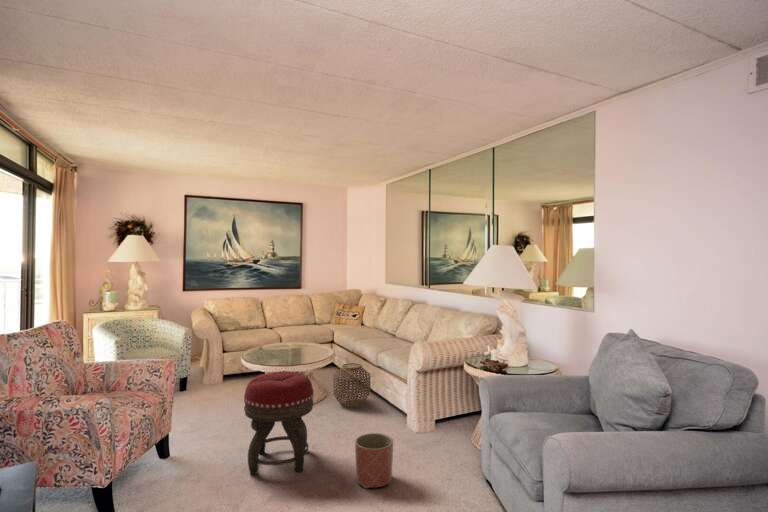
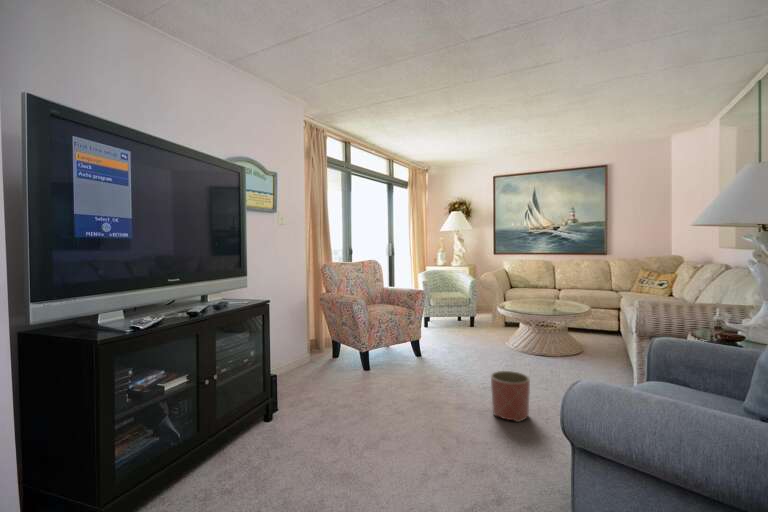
woven basket: present [333,363,371,408] -> none [566,322,610,368]
footstool: present [244,371,314,474] -> none [435,307,493,388]

